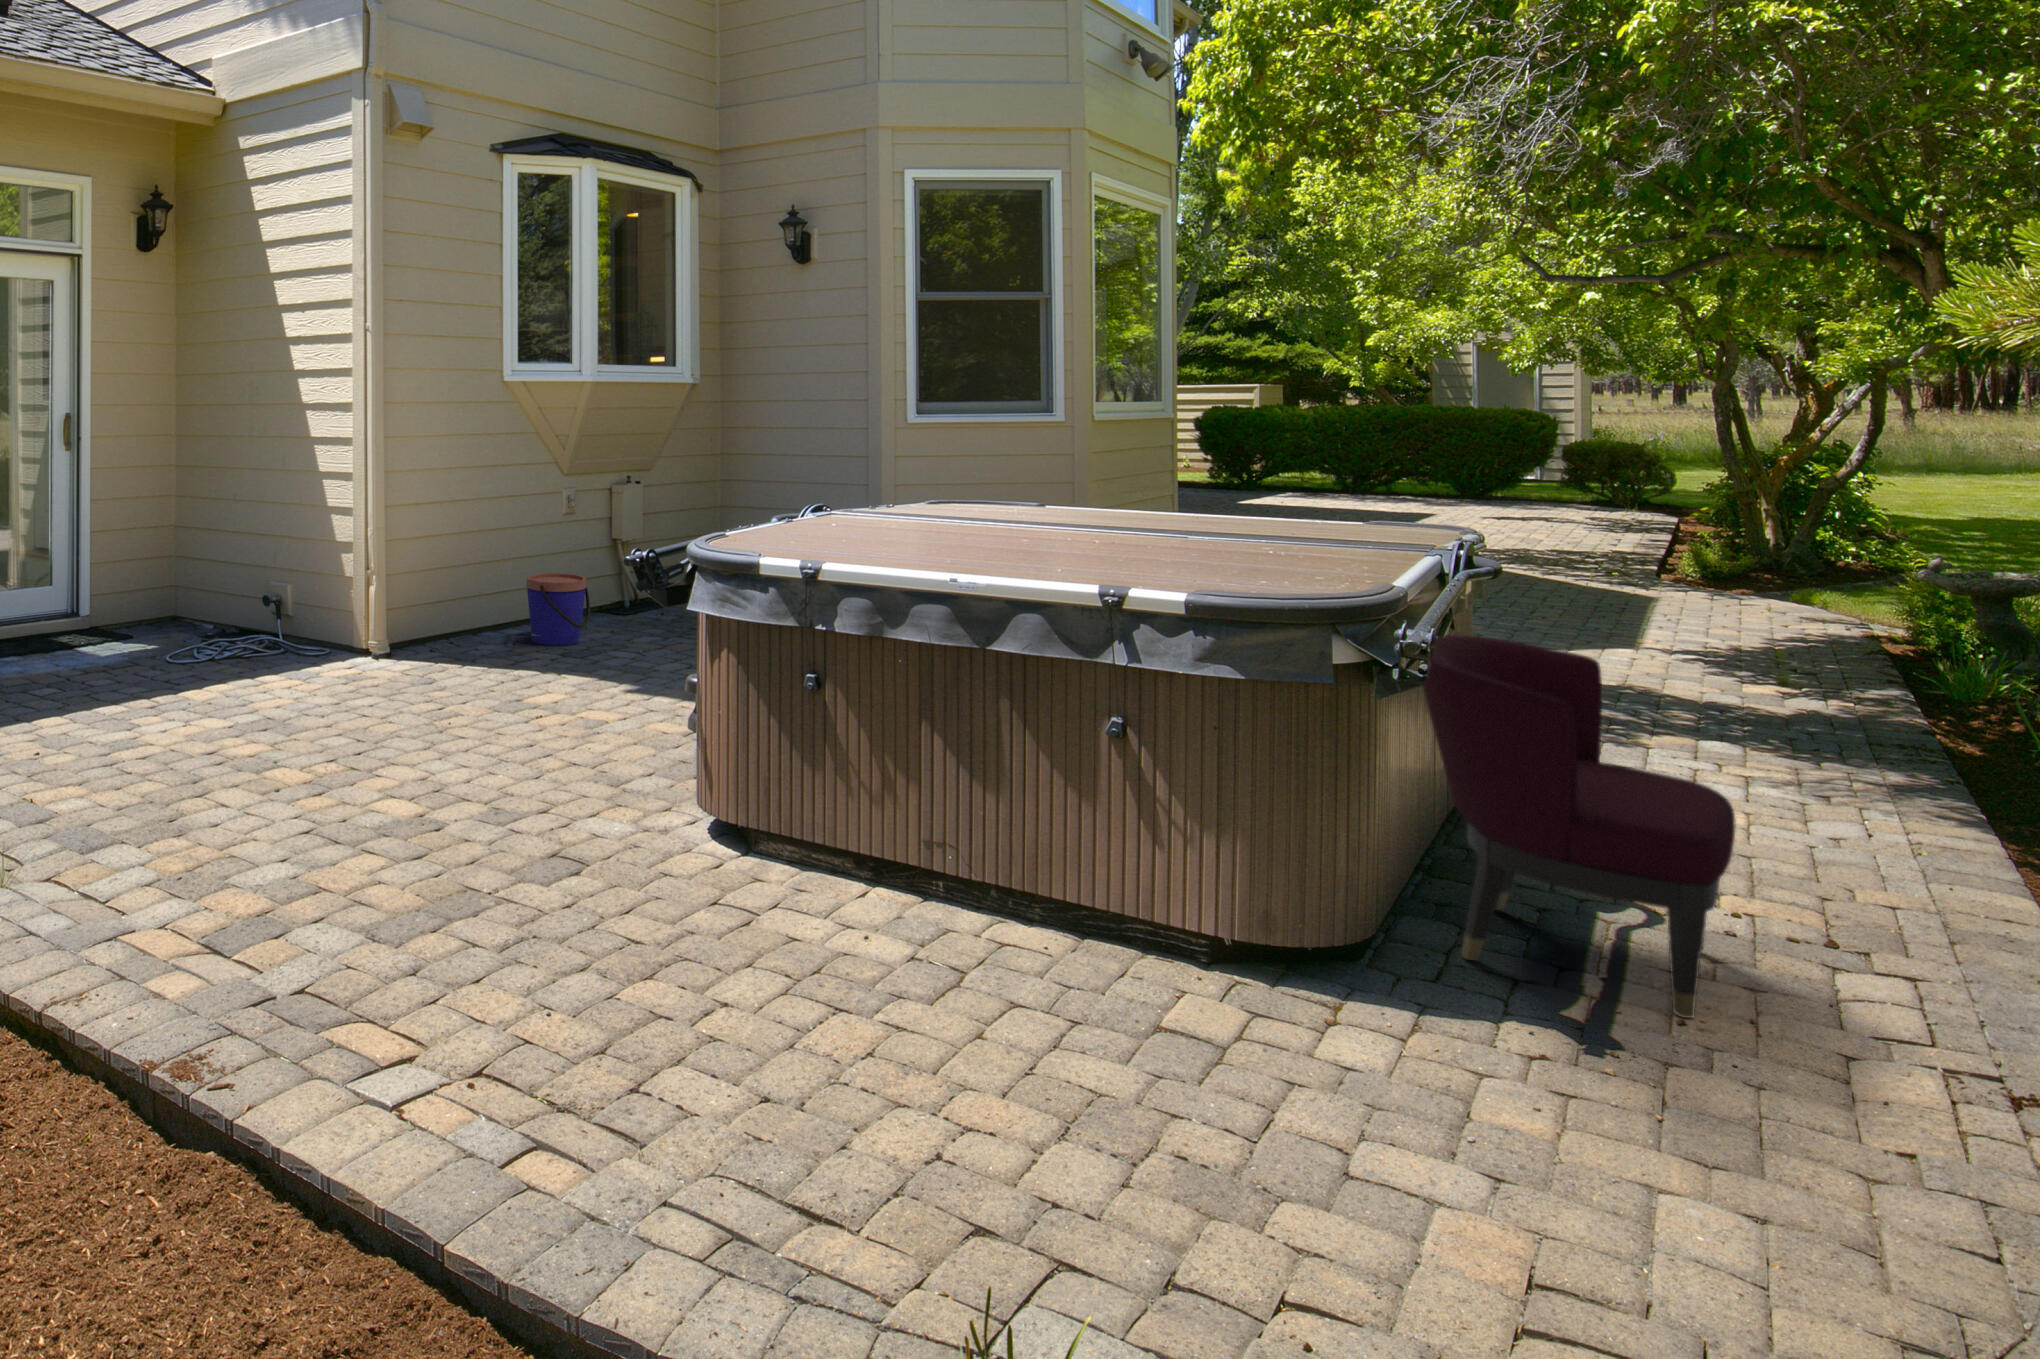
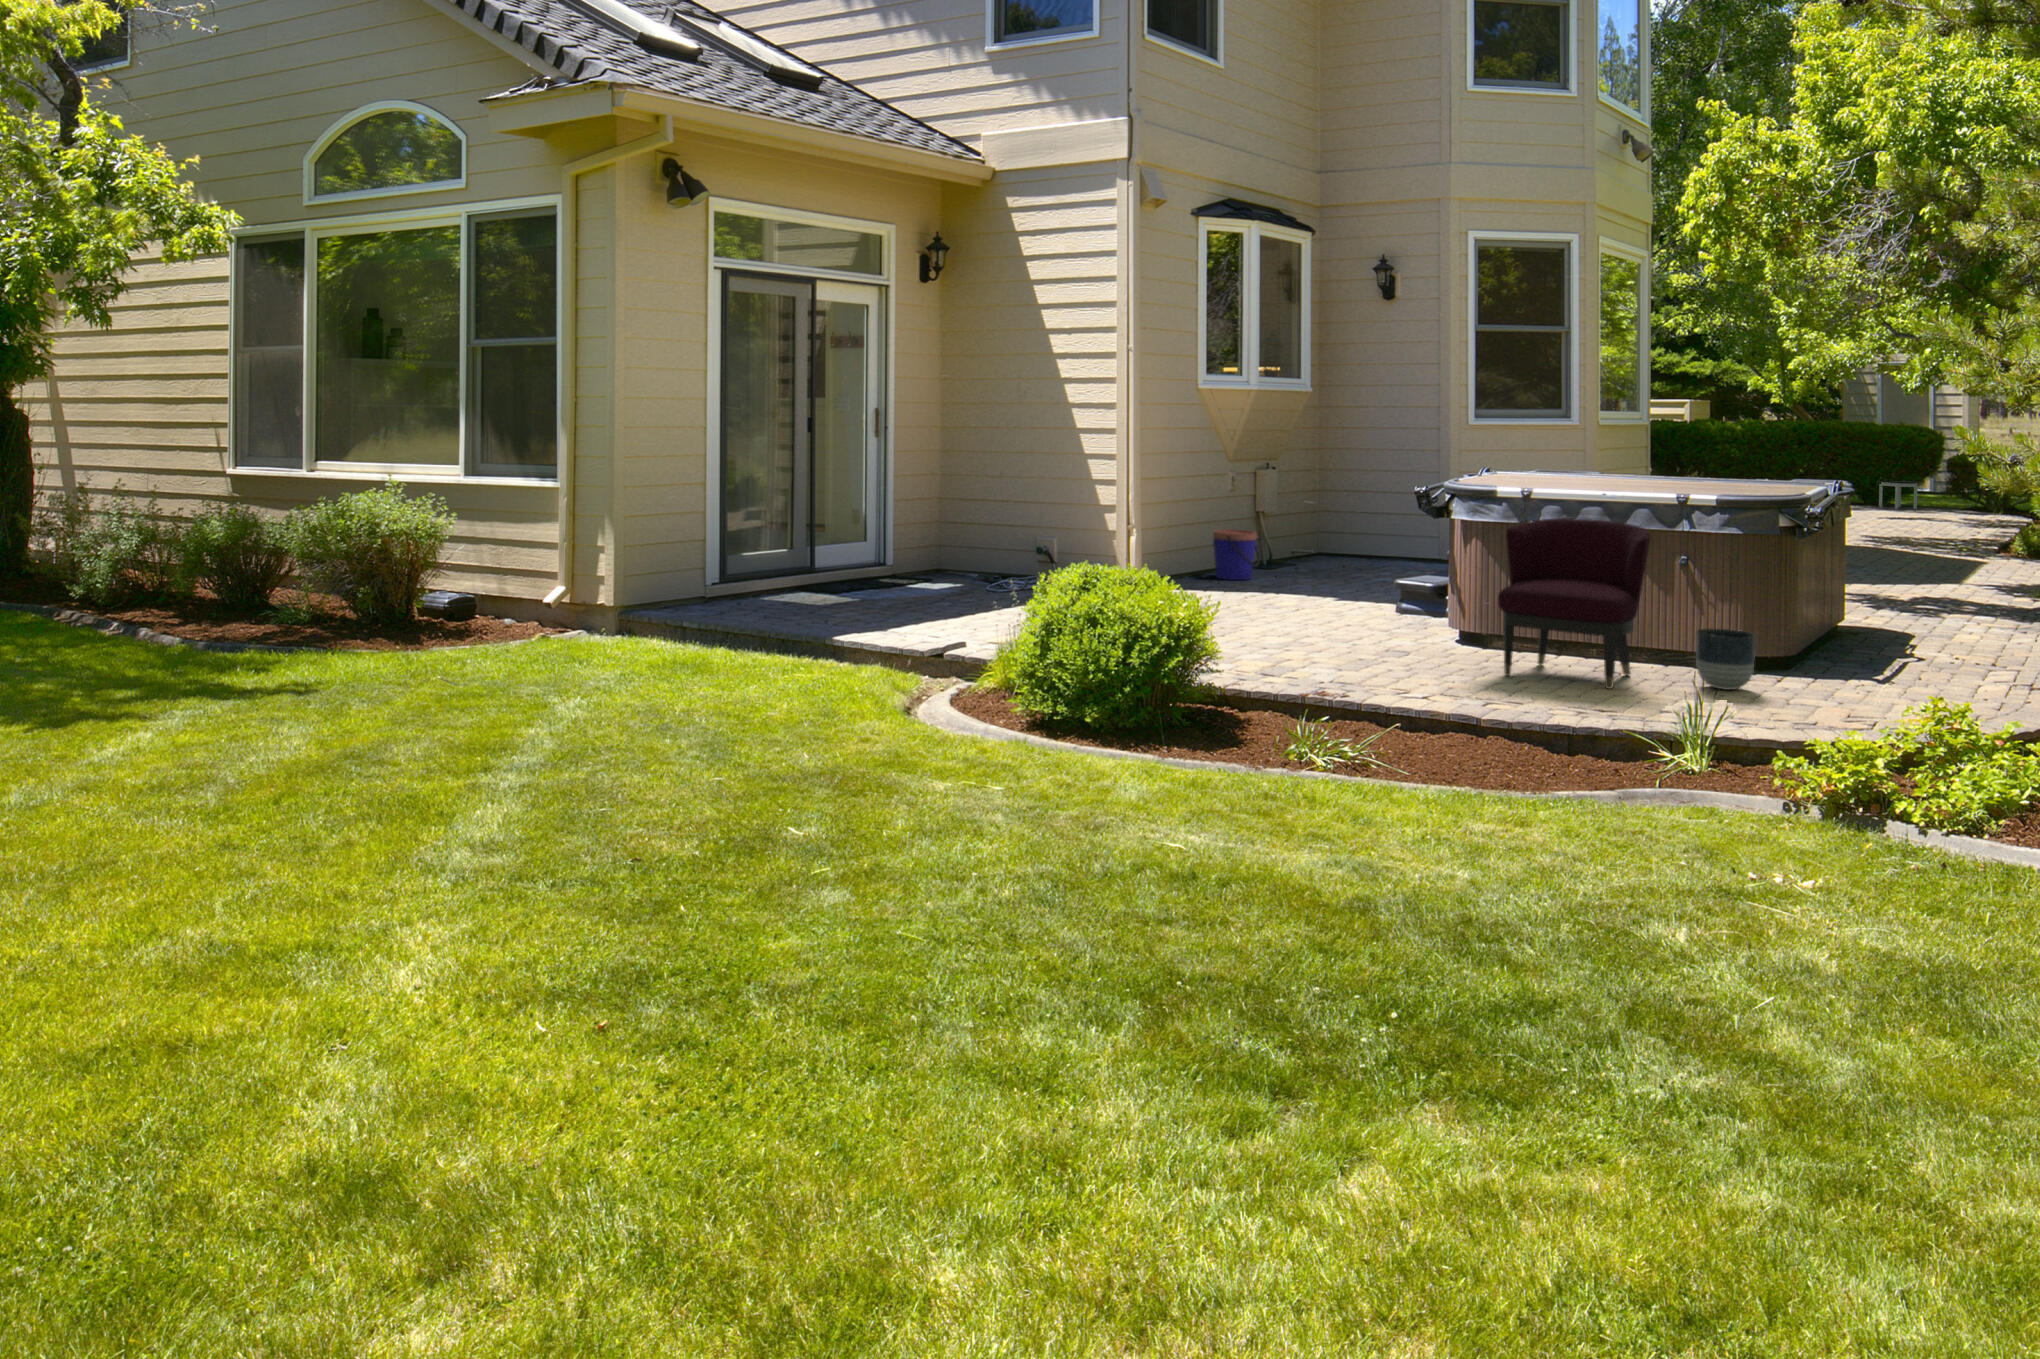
round table: none [1484,476,1535,511] -> present [1879,480,1918,509]
chair: present [1422,635,1736,1018] -> present [1498,519,1650,689]
planter: none [1135,868,1259,1011] -> present [1696,629,1755,690]

